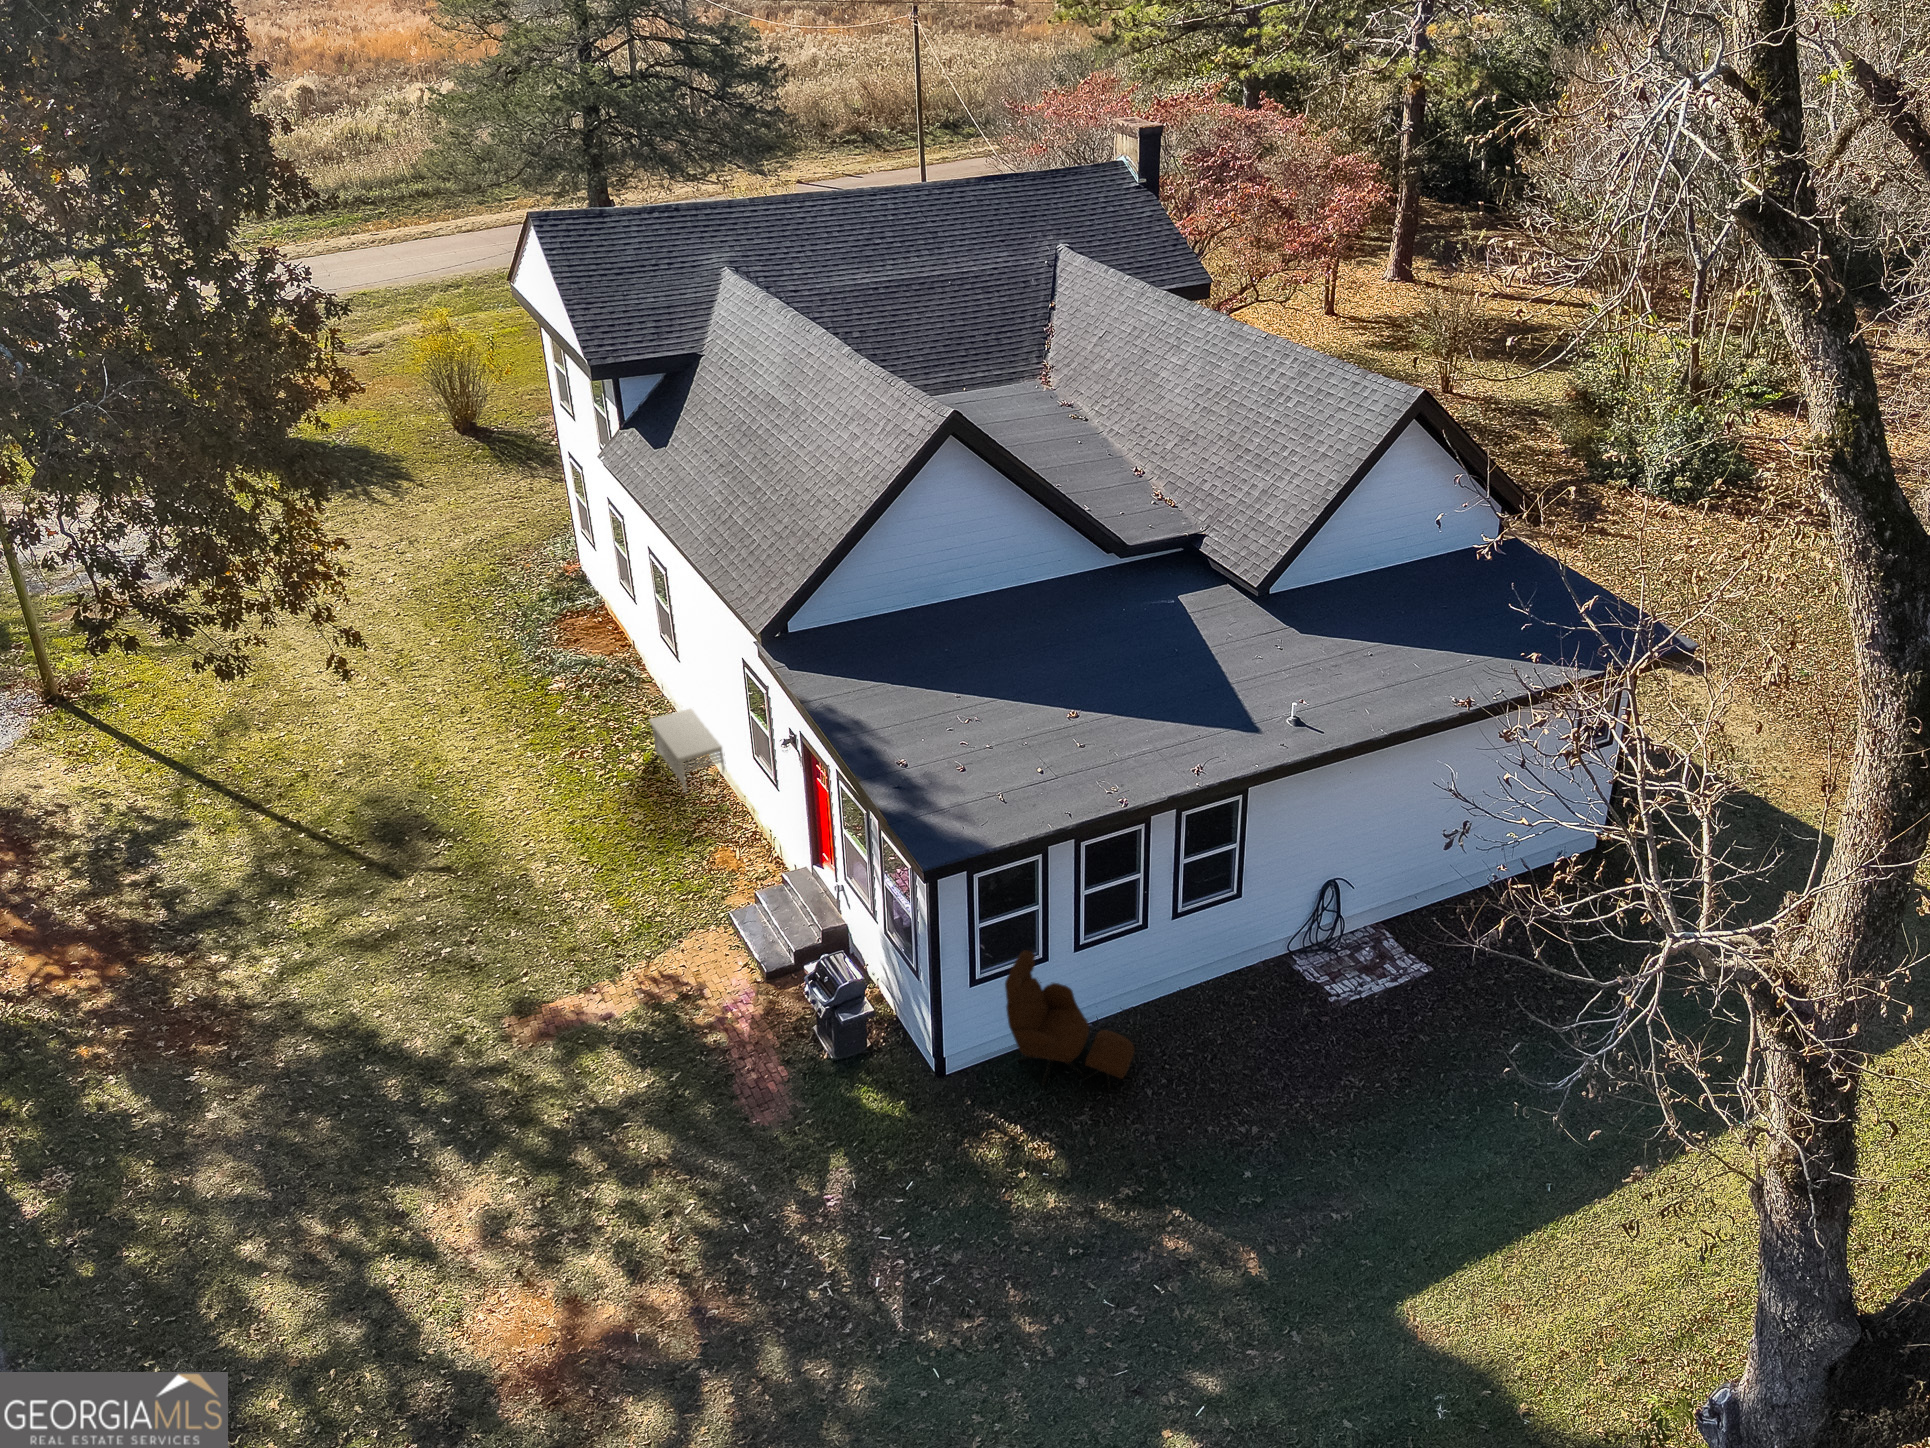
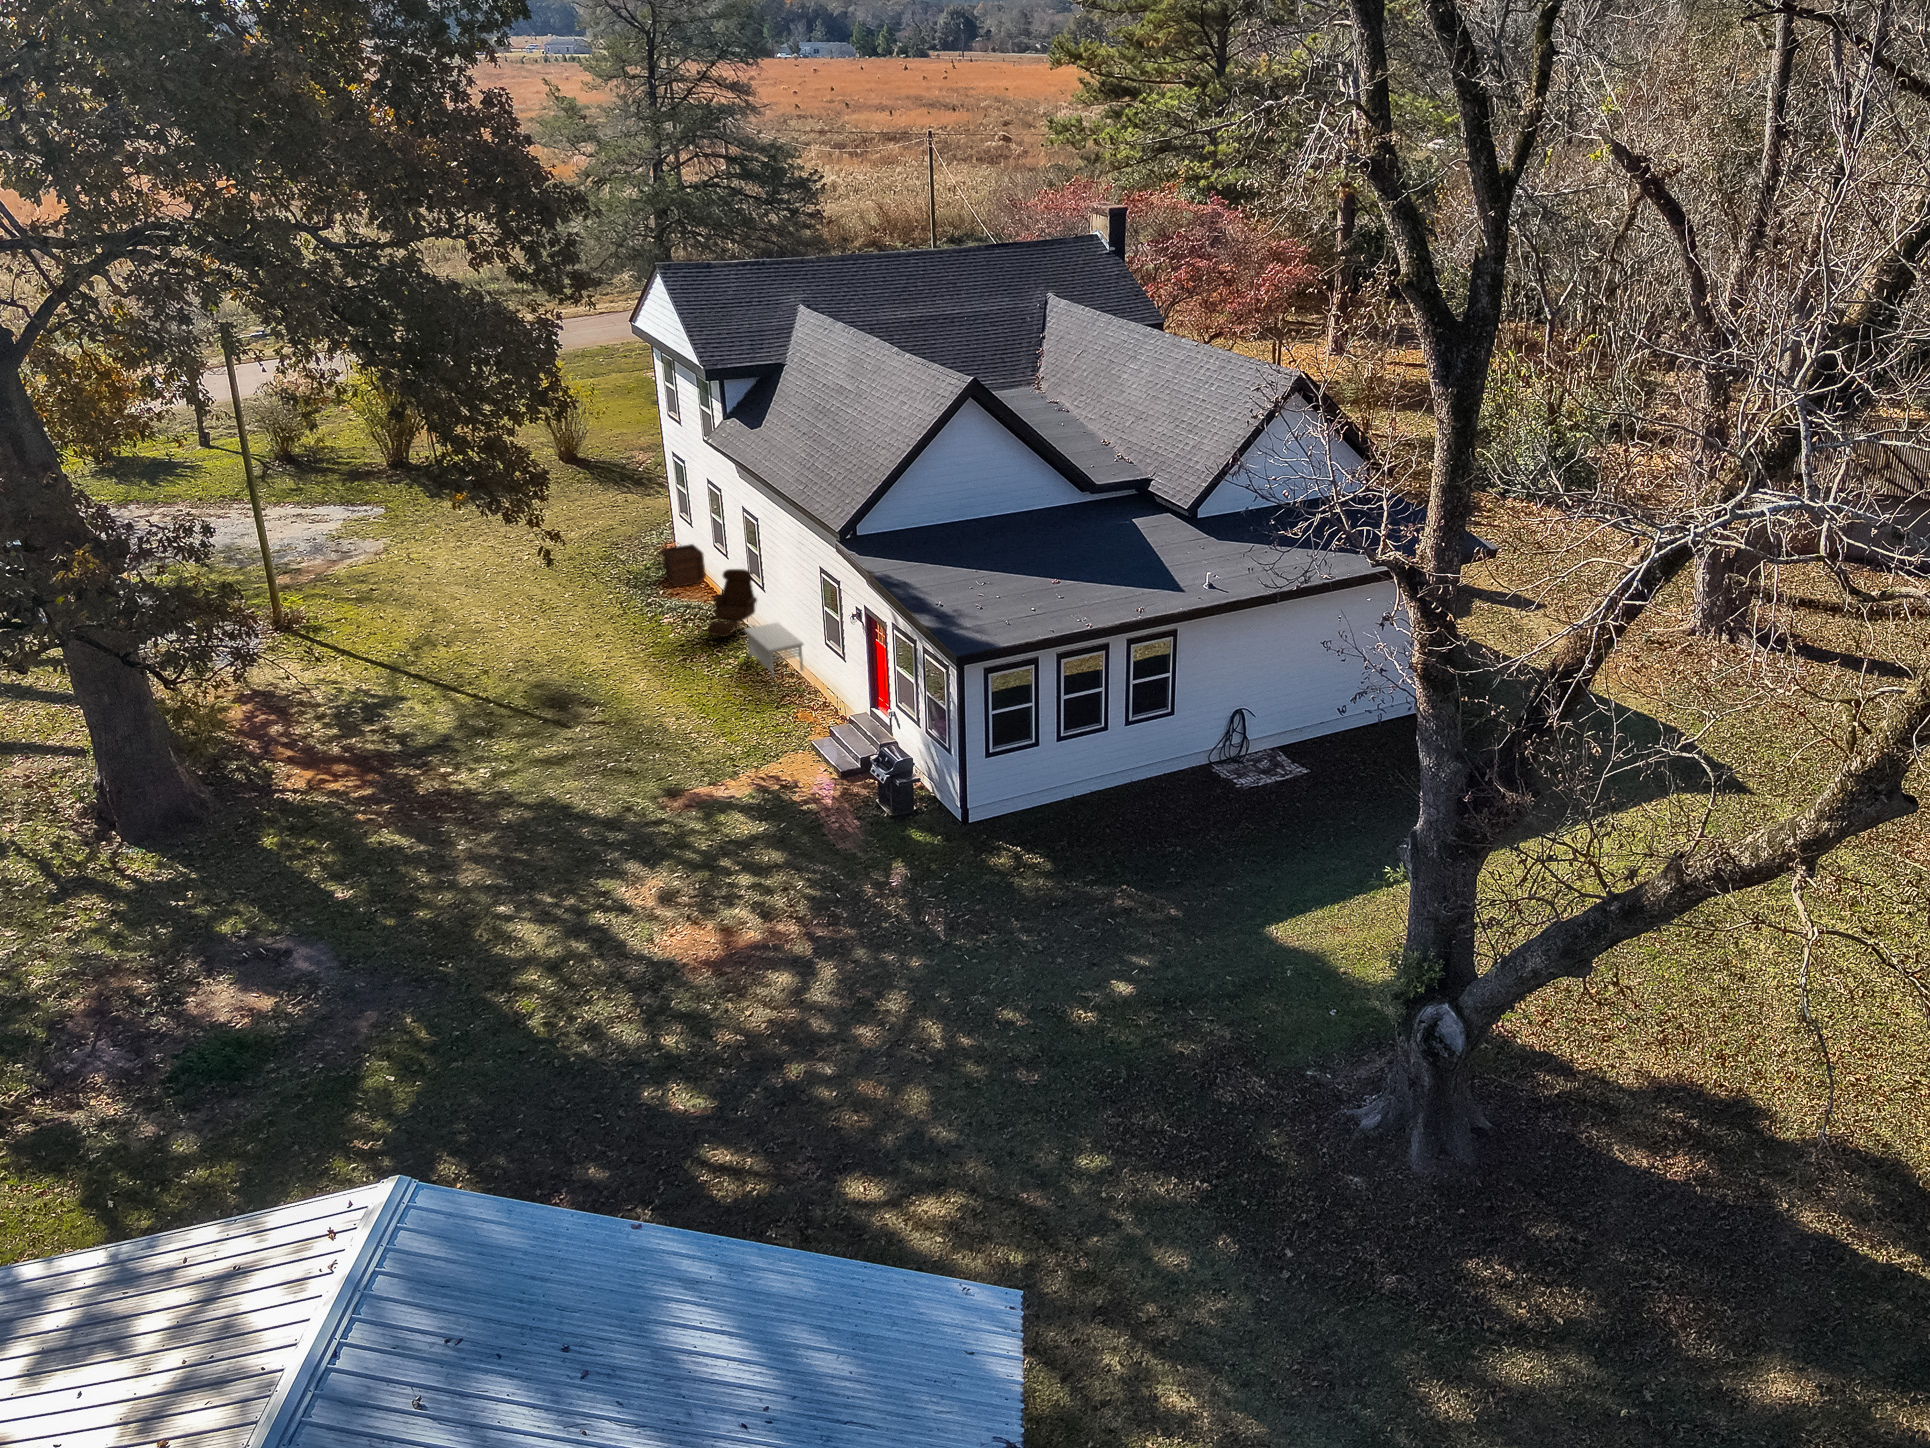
wooden crate: none [554,575,612,635] -> present [662,544,706,587]
lounge chair: present [1005,951,1134,1091] -> present [707,569,757,642]

